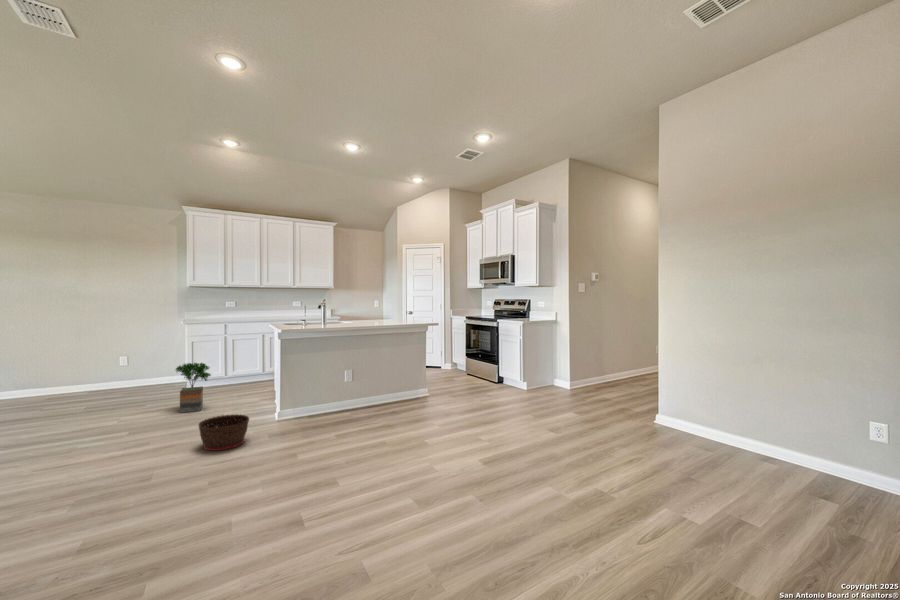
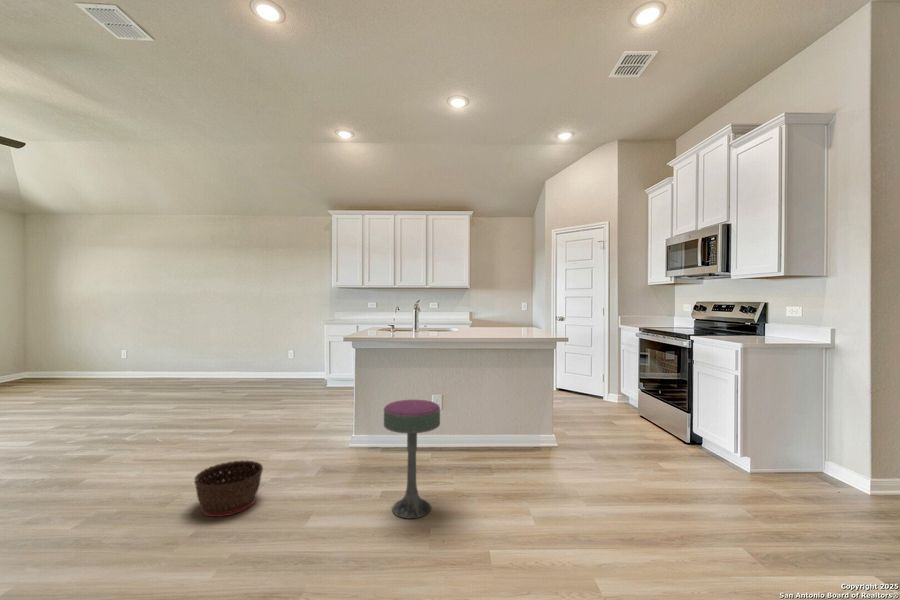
bar stool: none [341,360,377,430] -> present [384,400,440,519]
potted tree: present [176,363,211,413] -> none [253,377,291,435]

